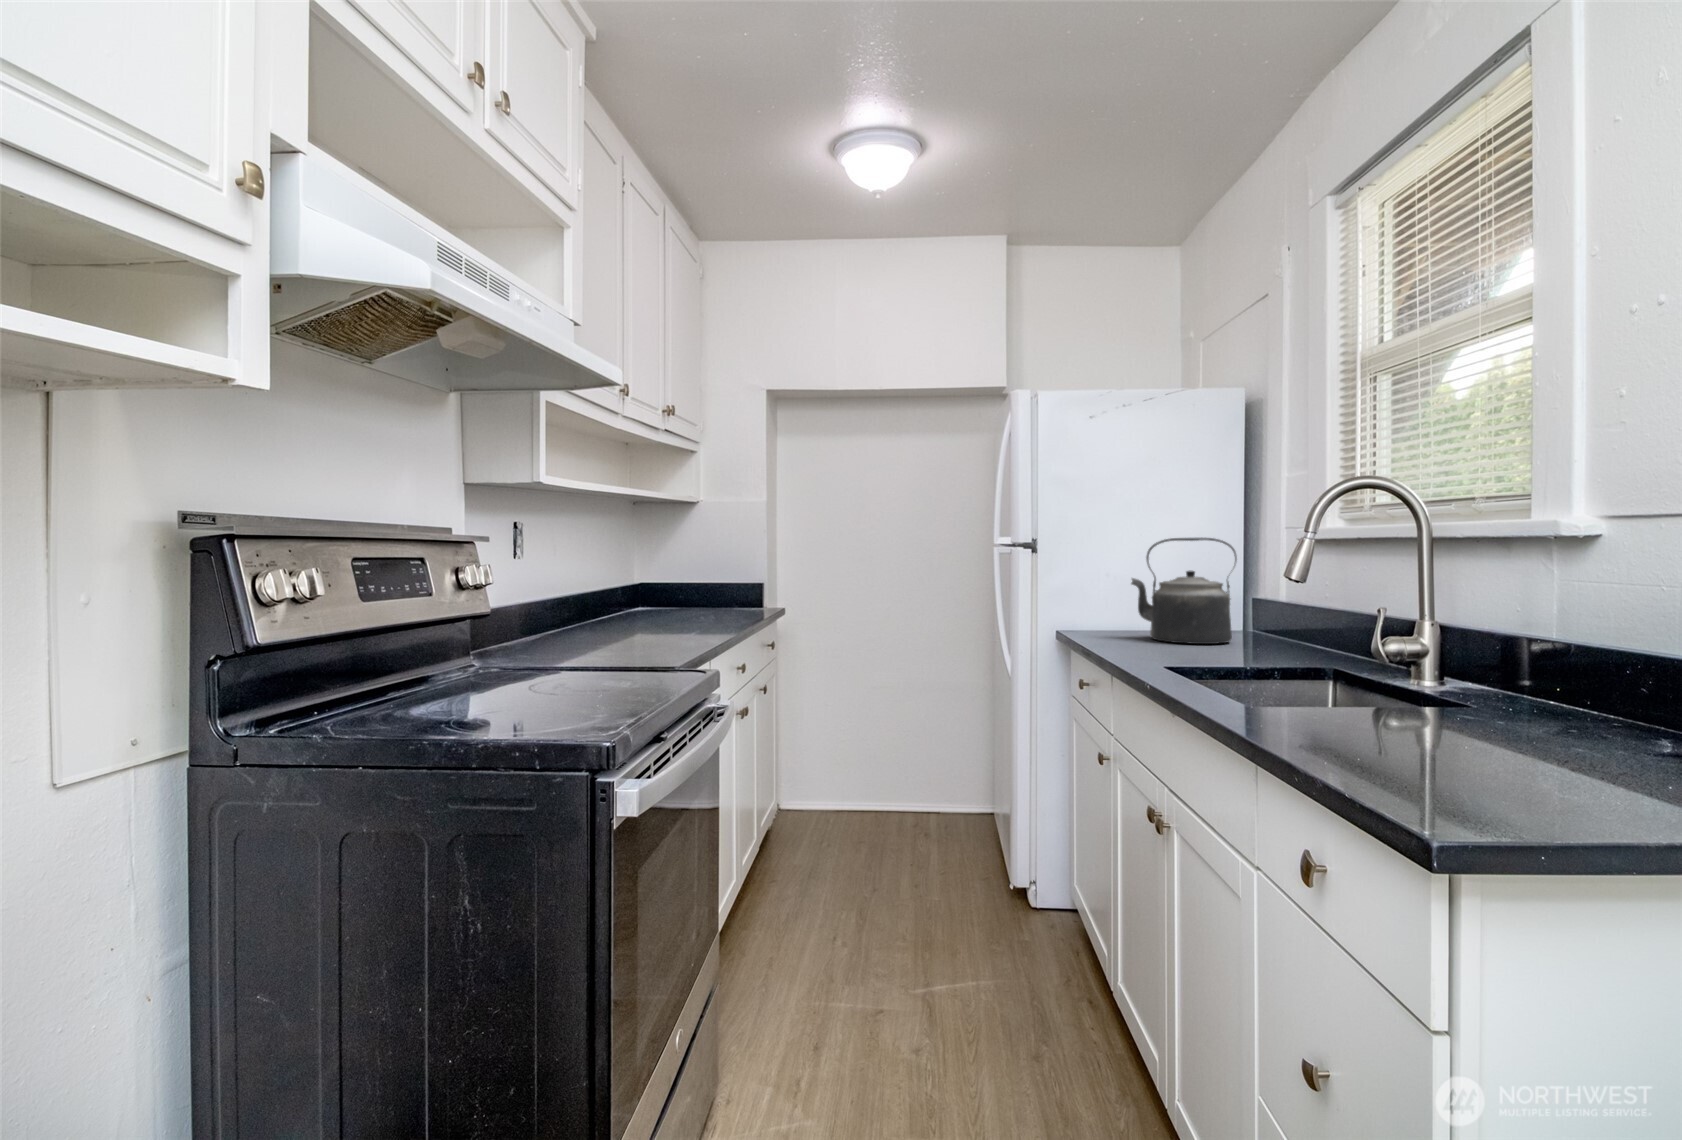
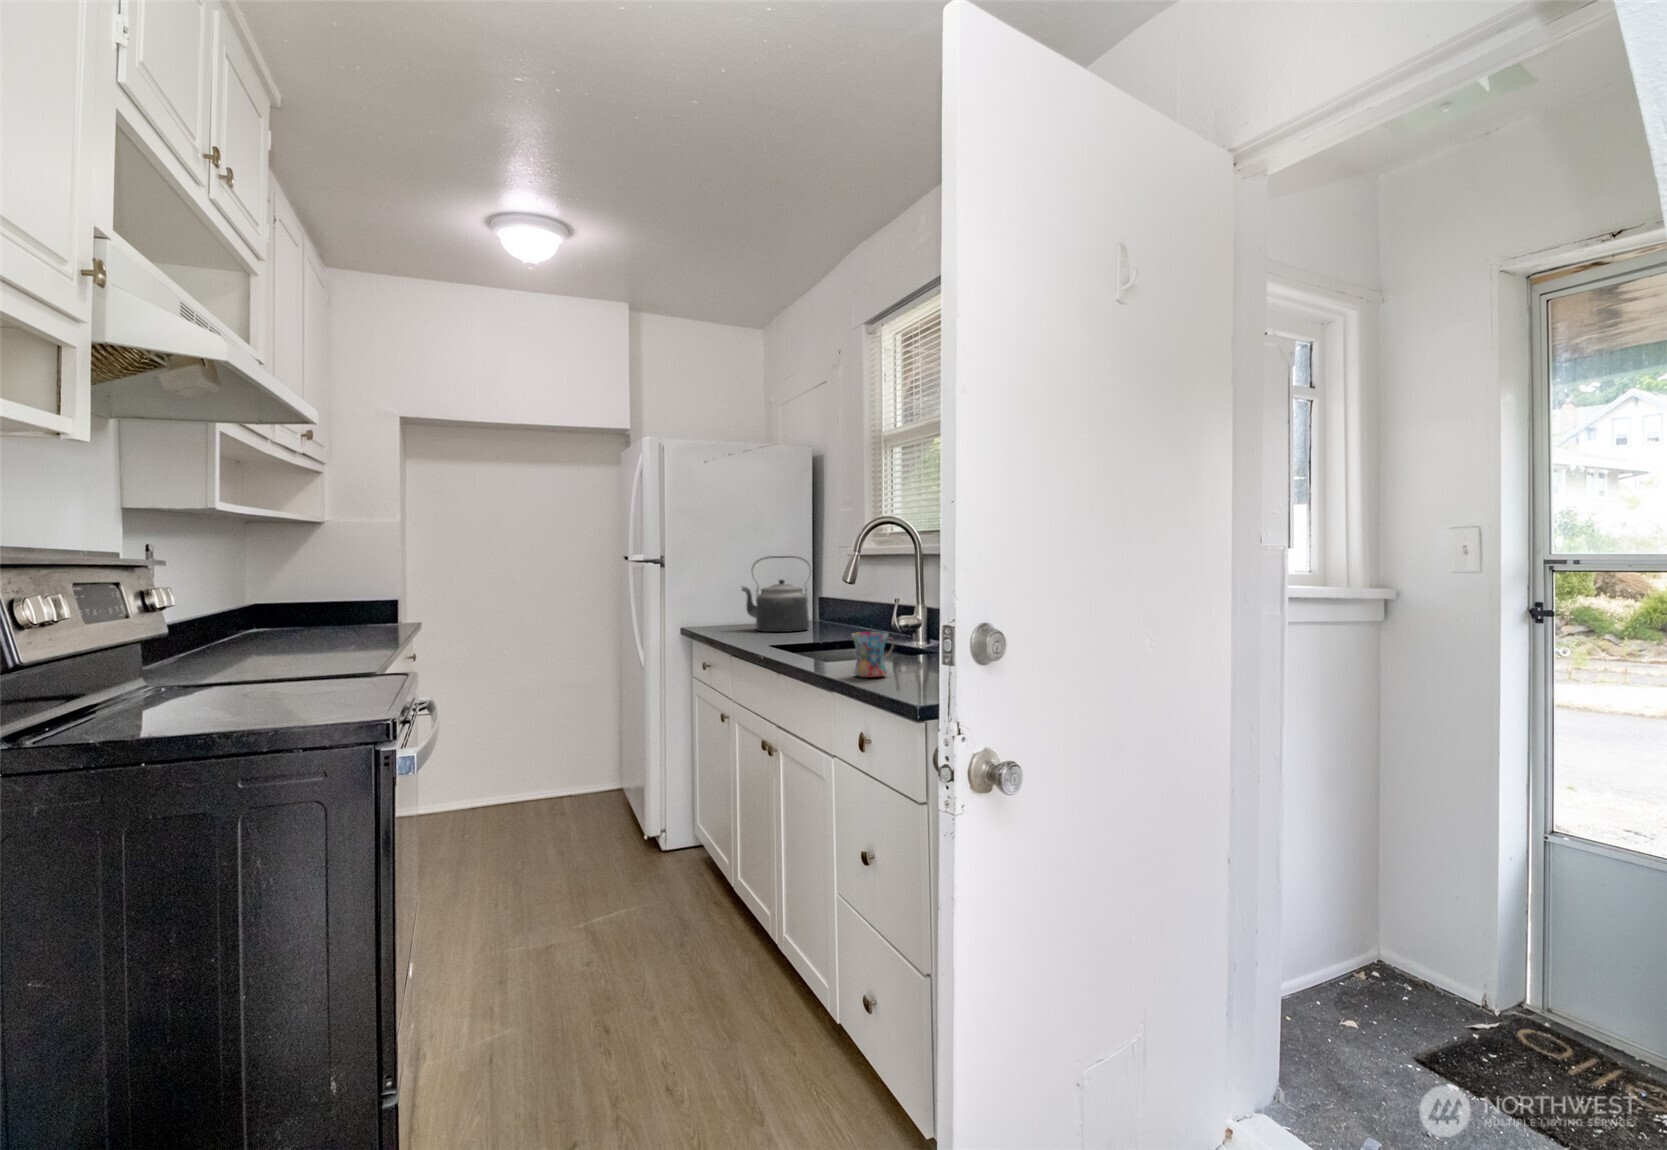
mug: none [1296,664,1386,747] -> present [852,632,894,677]

